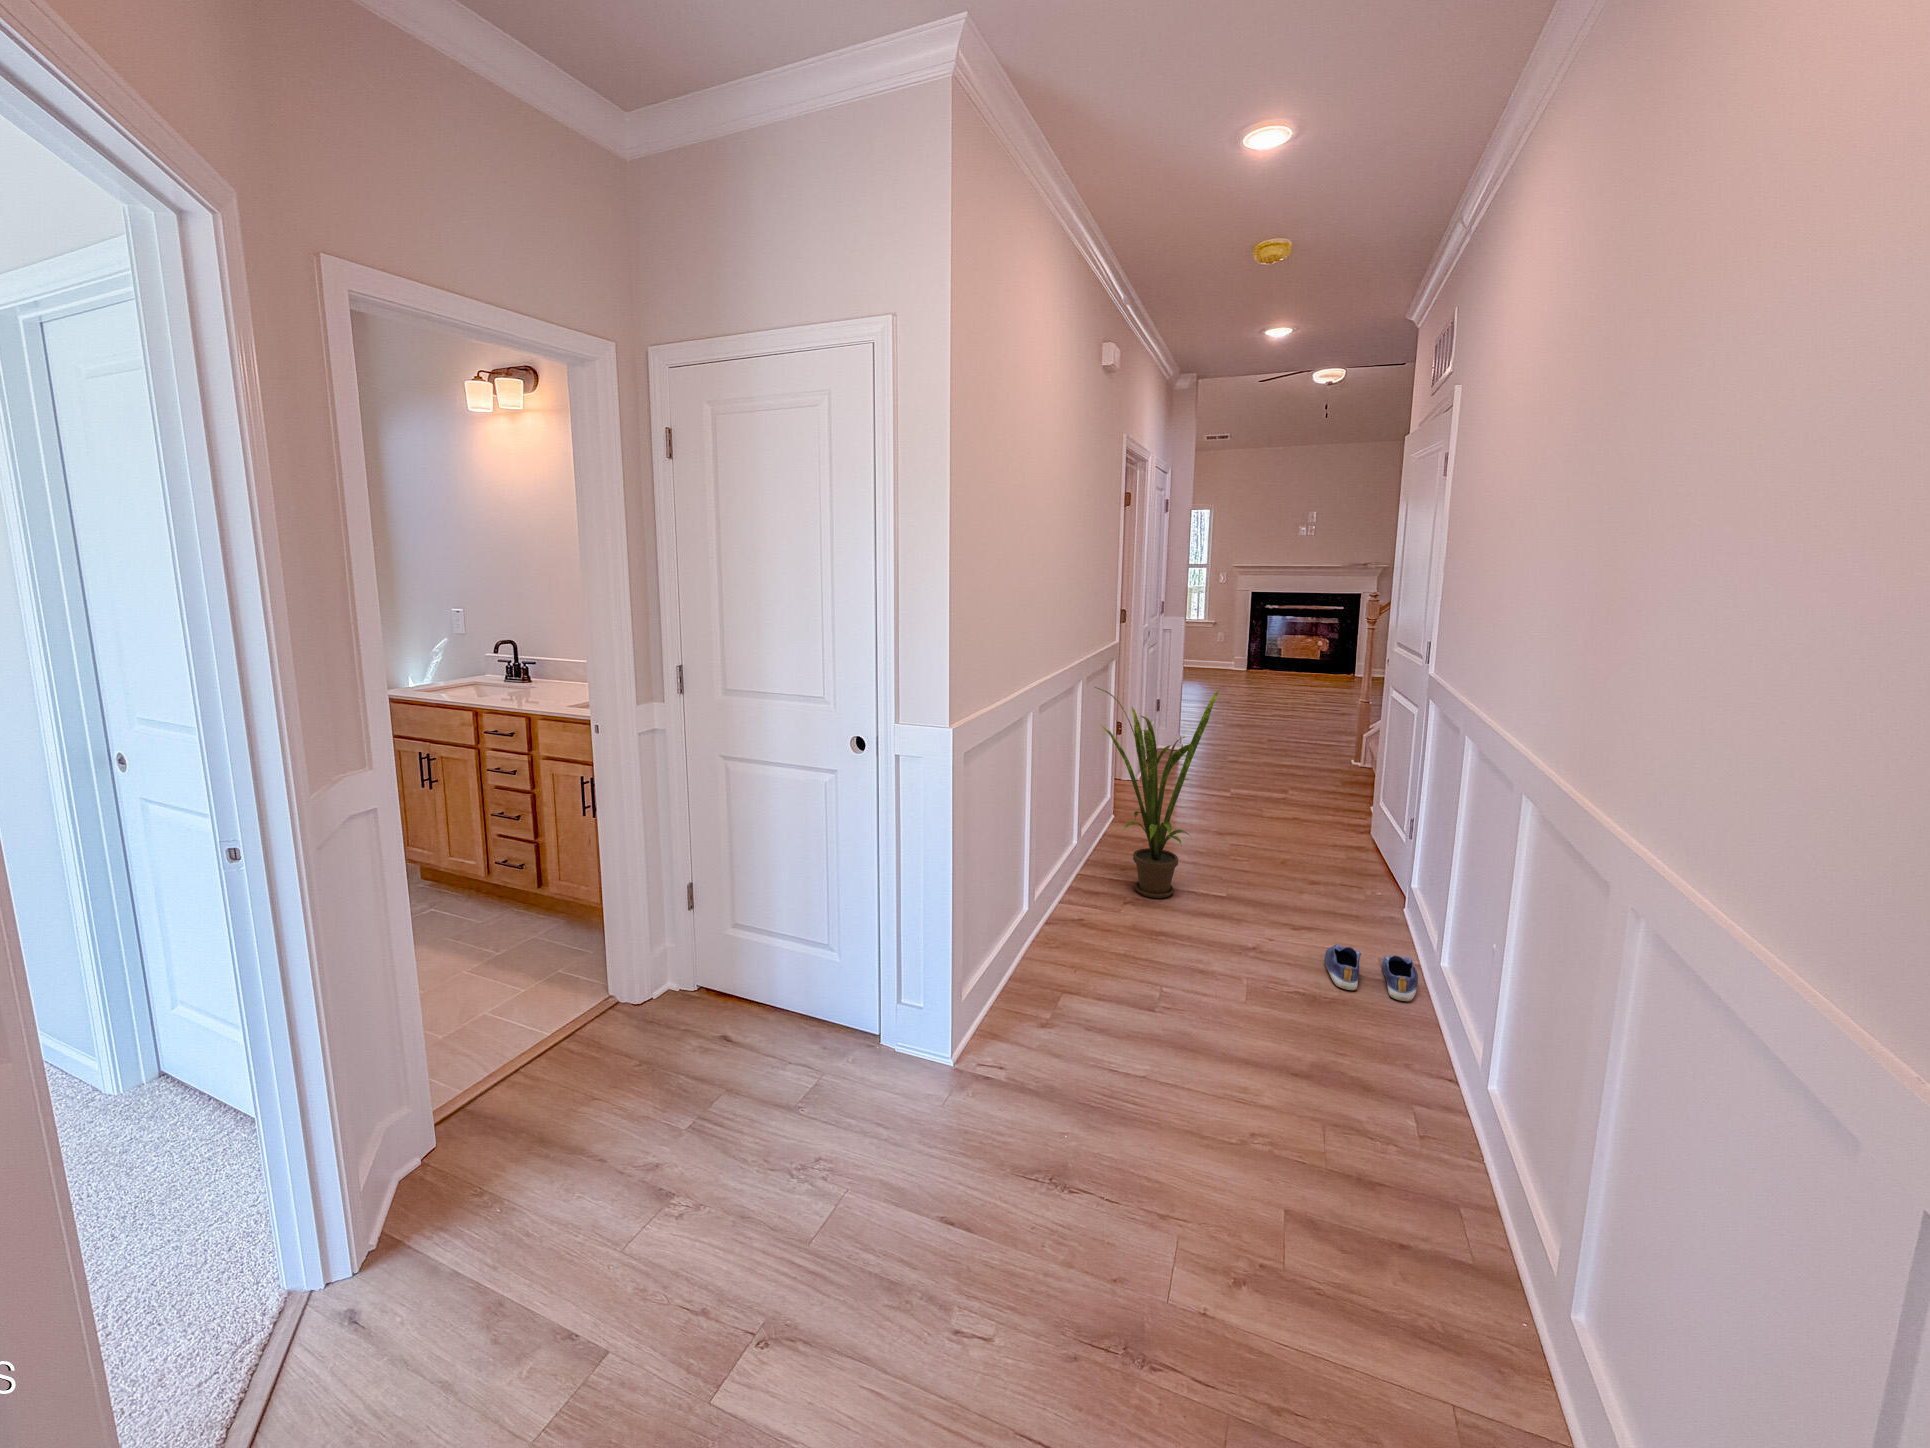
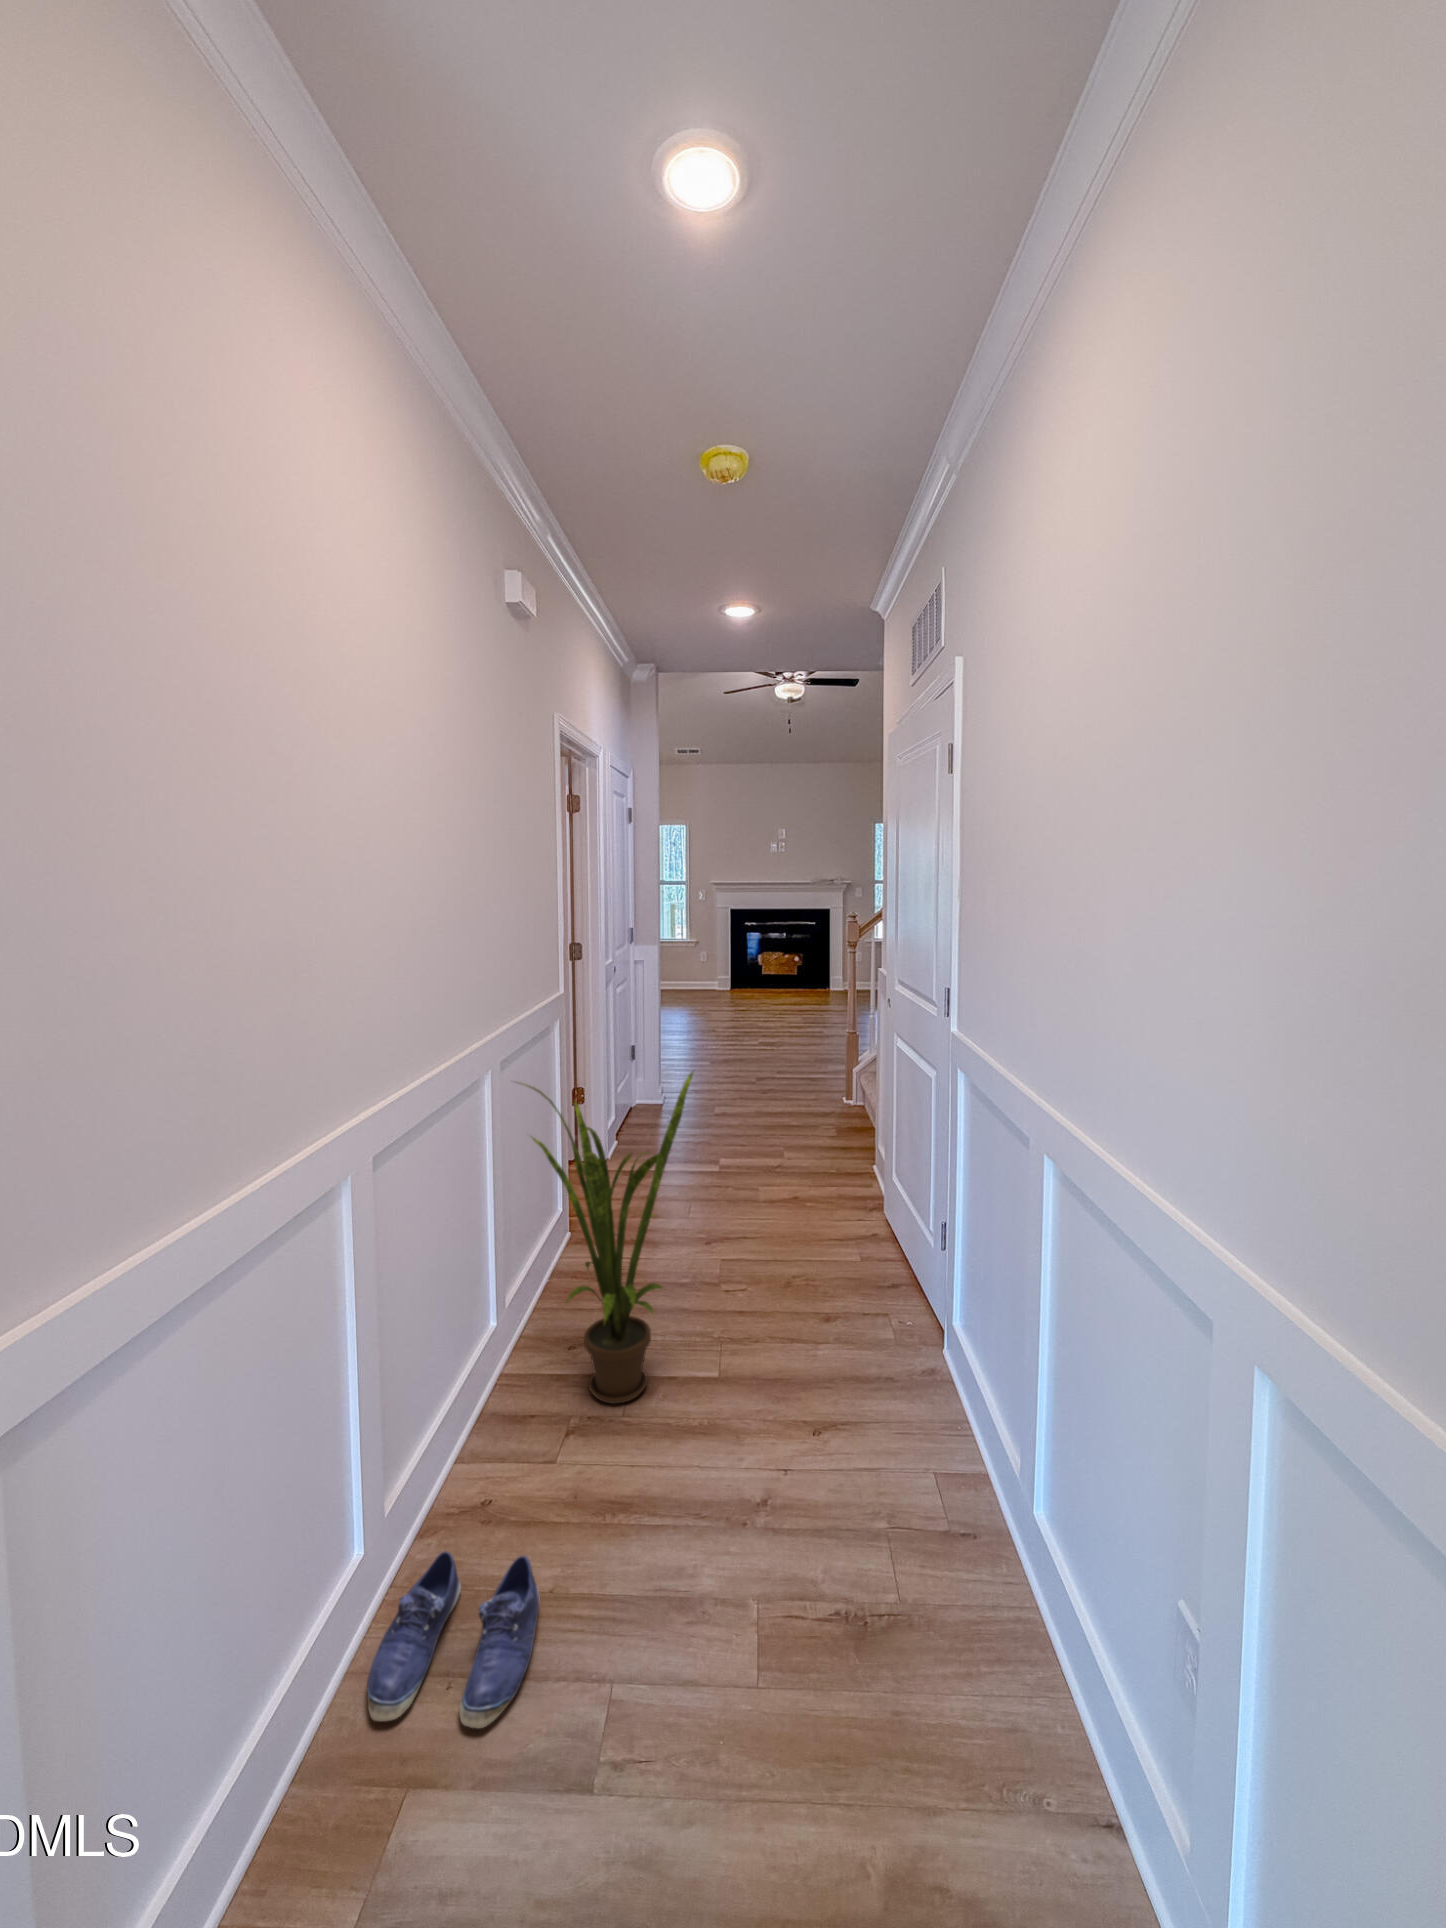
shoe: present [1325,944,1418,1001] -> present [367,1551,540,1728]

